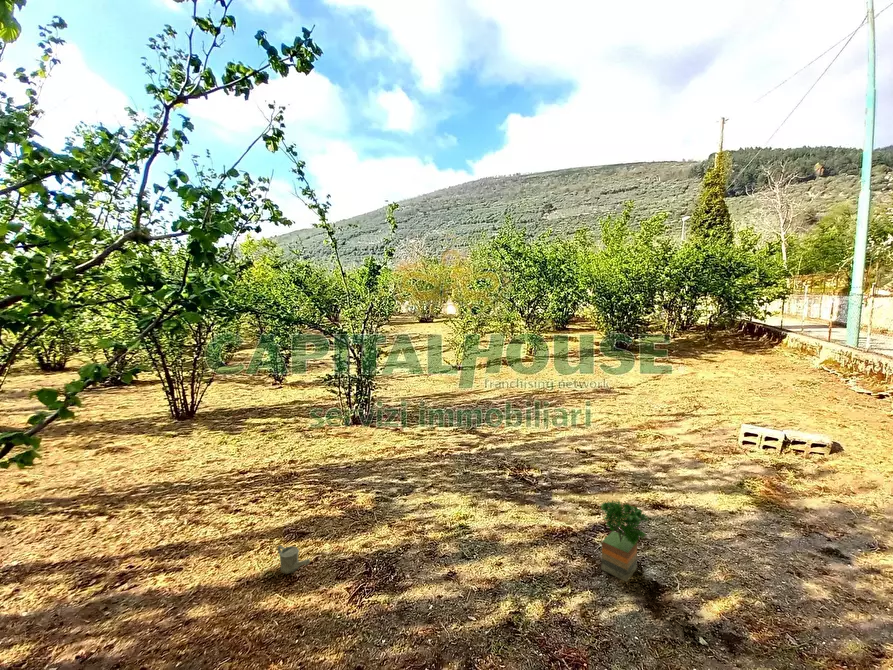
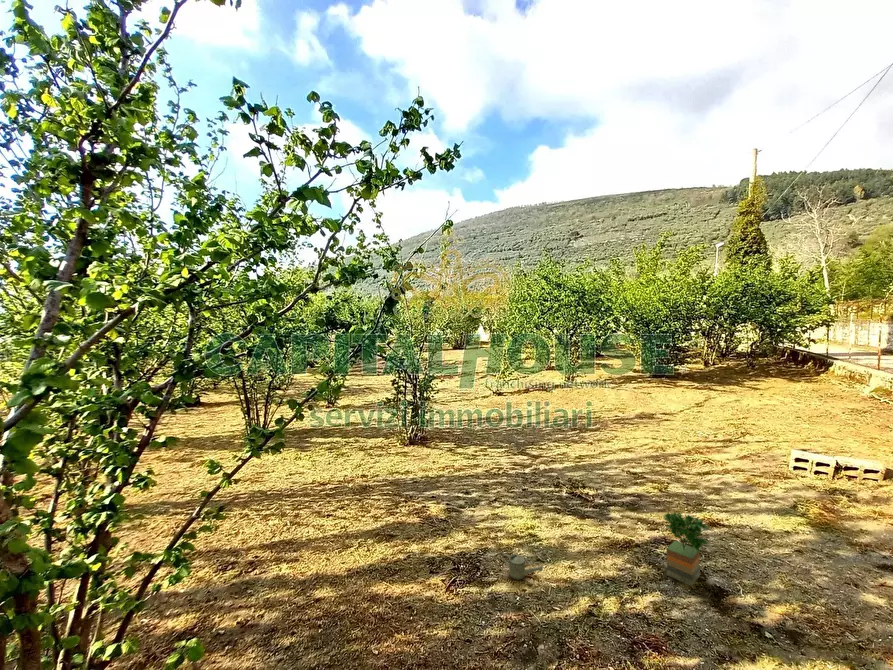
watering can: present [278,545,310,574] -> present [502,553,543,580]

